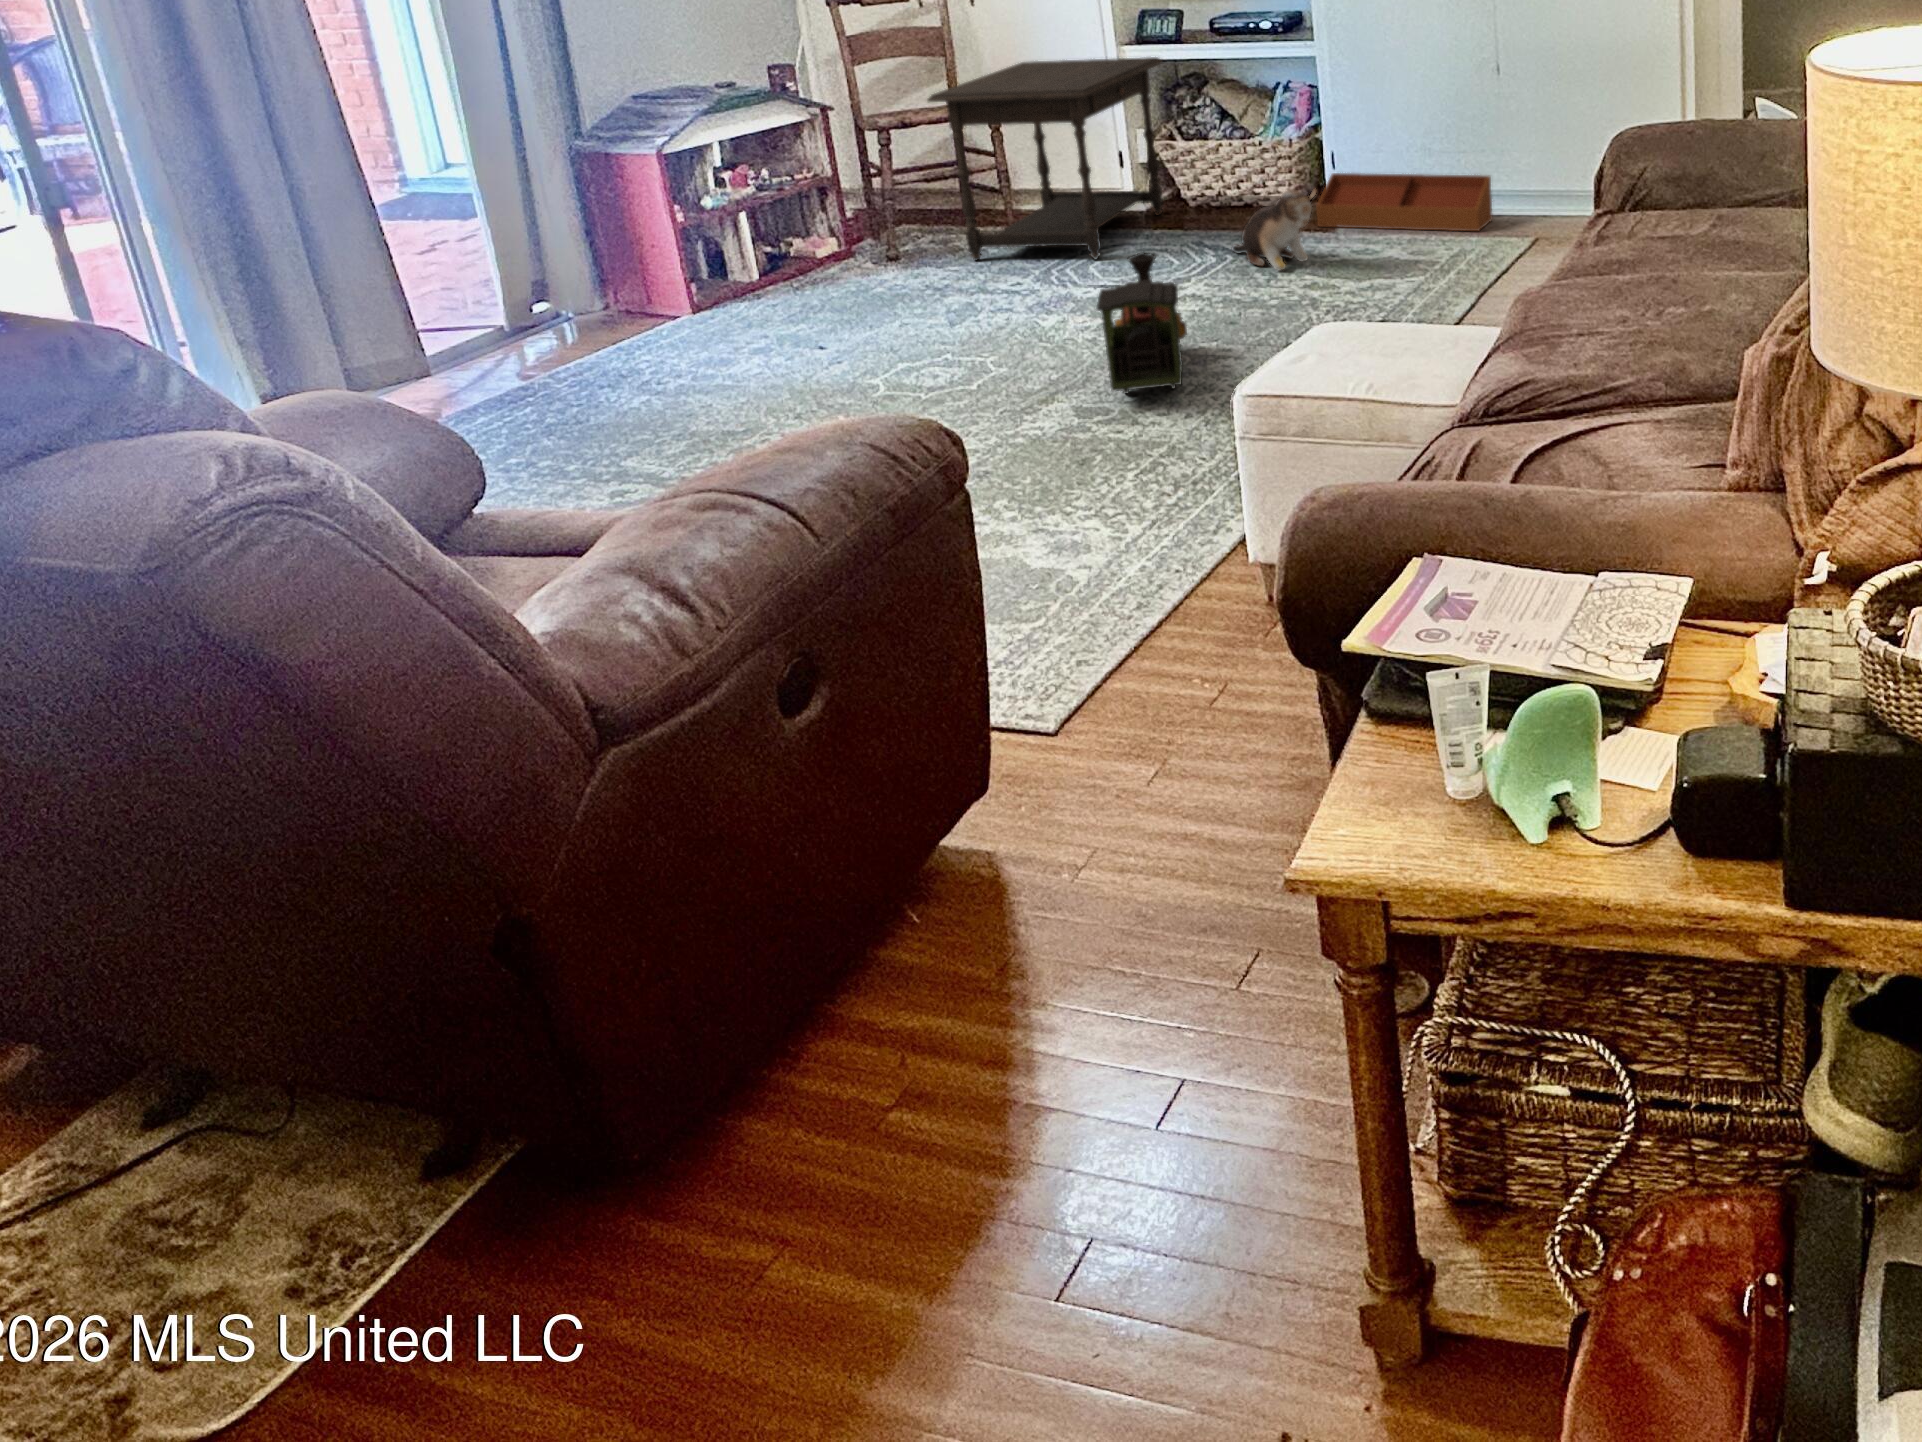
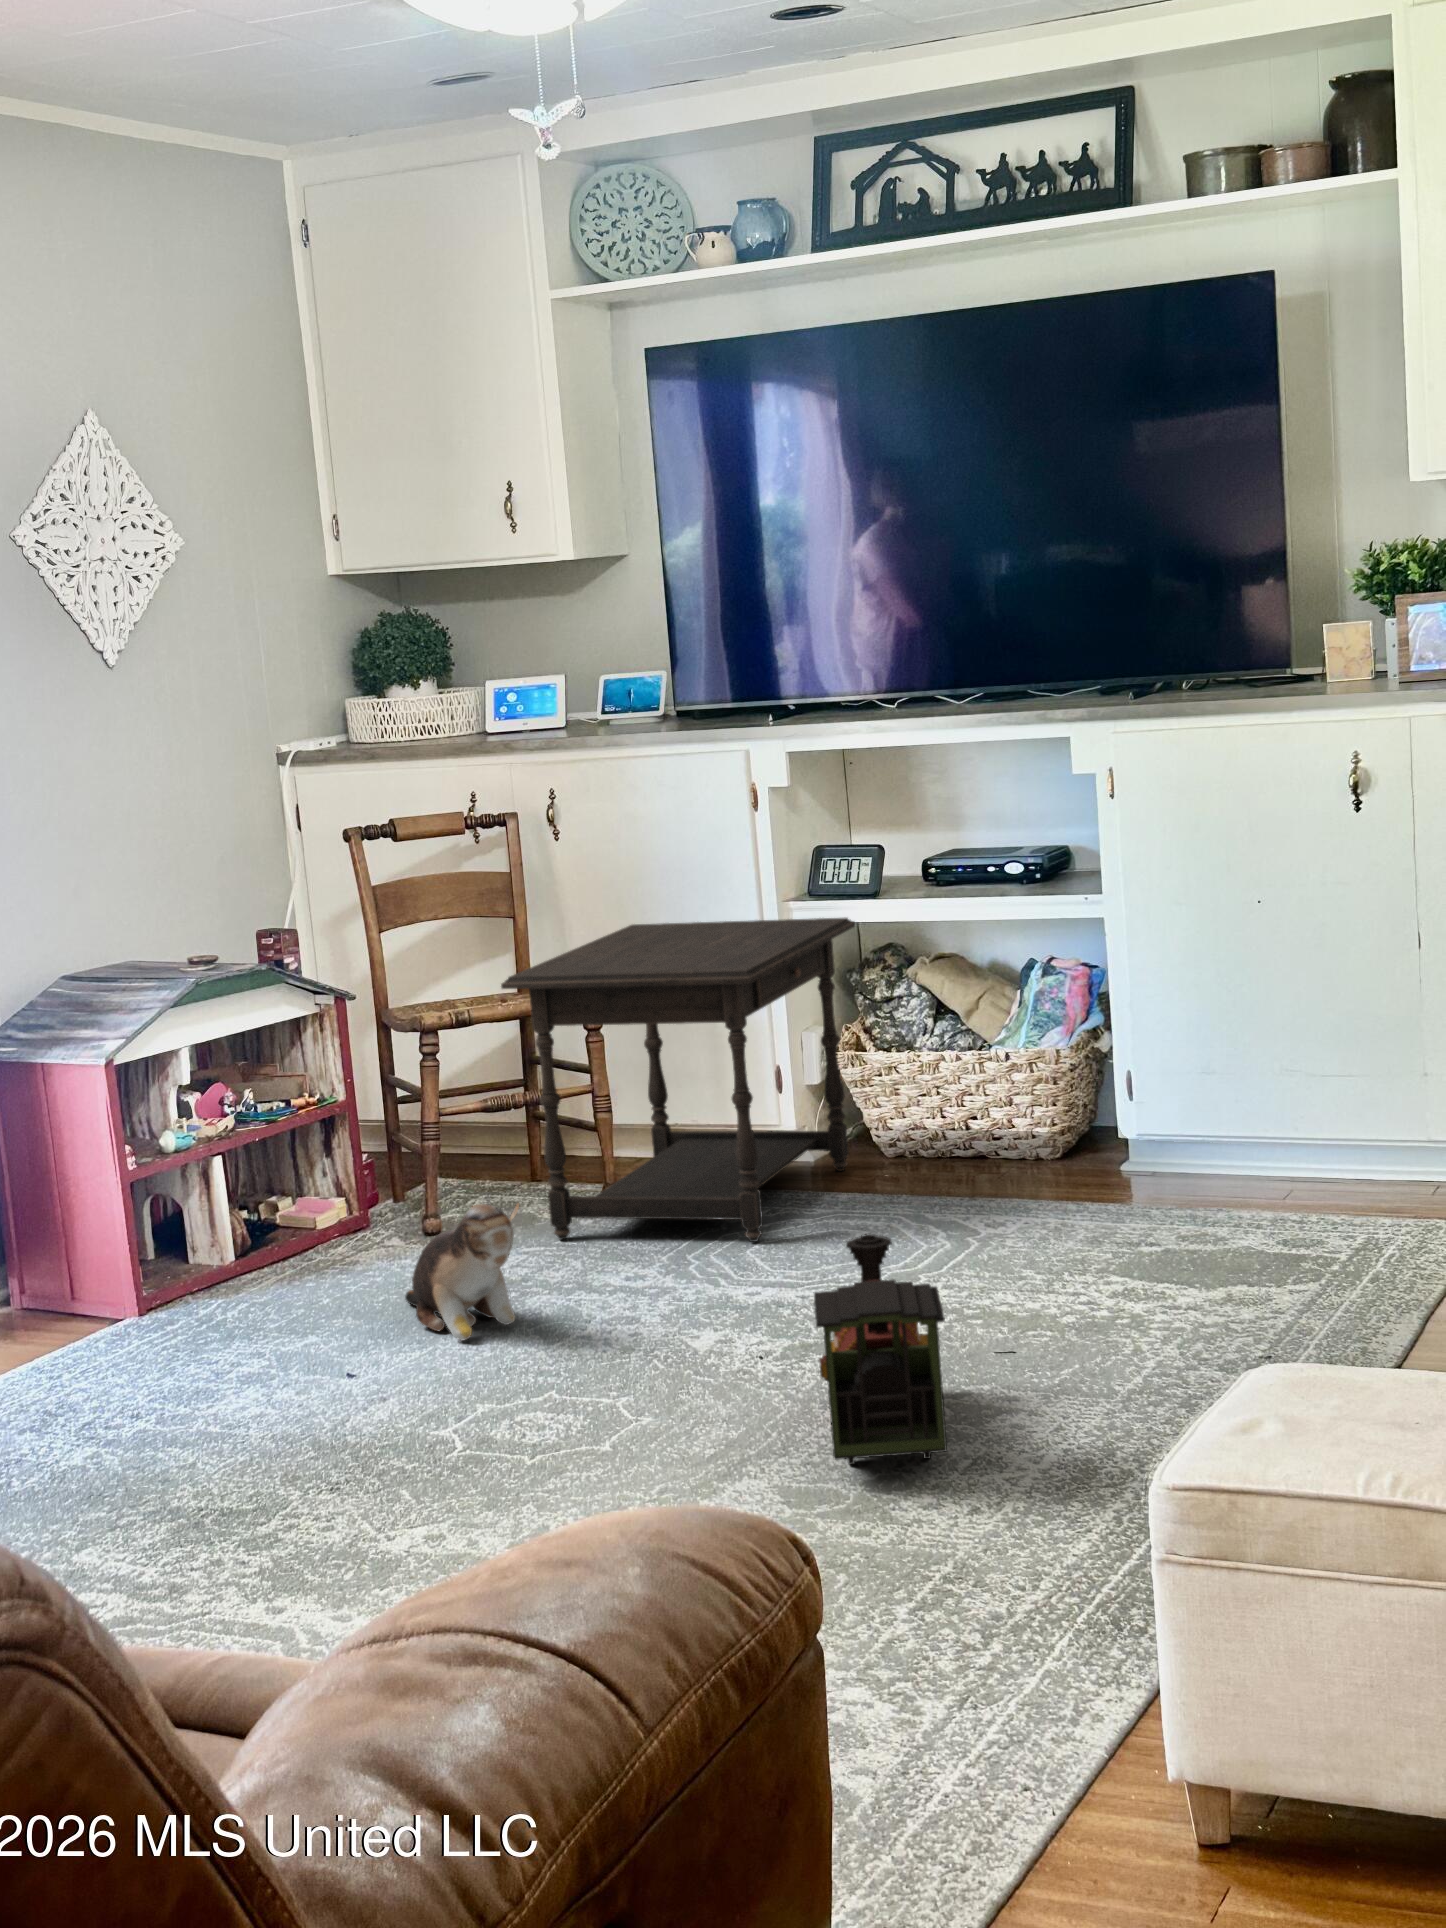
storage bin: present [1316,173,1492,231] -> none [1108,1106,1408,1207]
plush toy: present [1232,189,1316,270] -> present [405,1204,519,1340]

